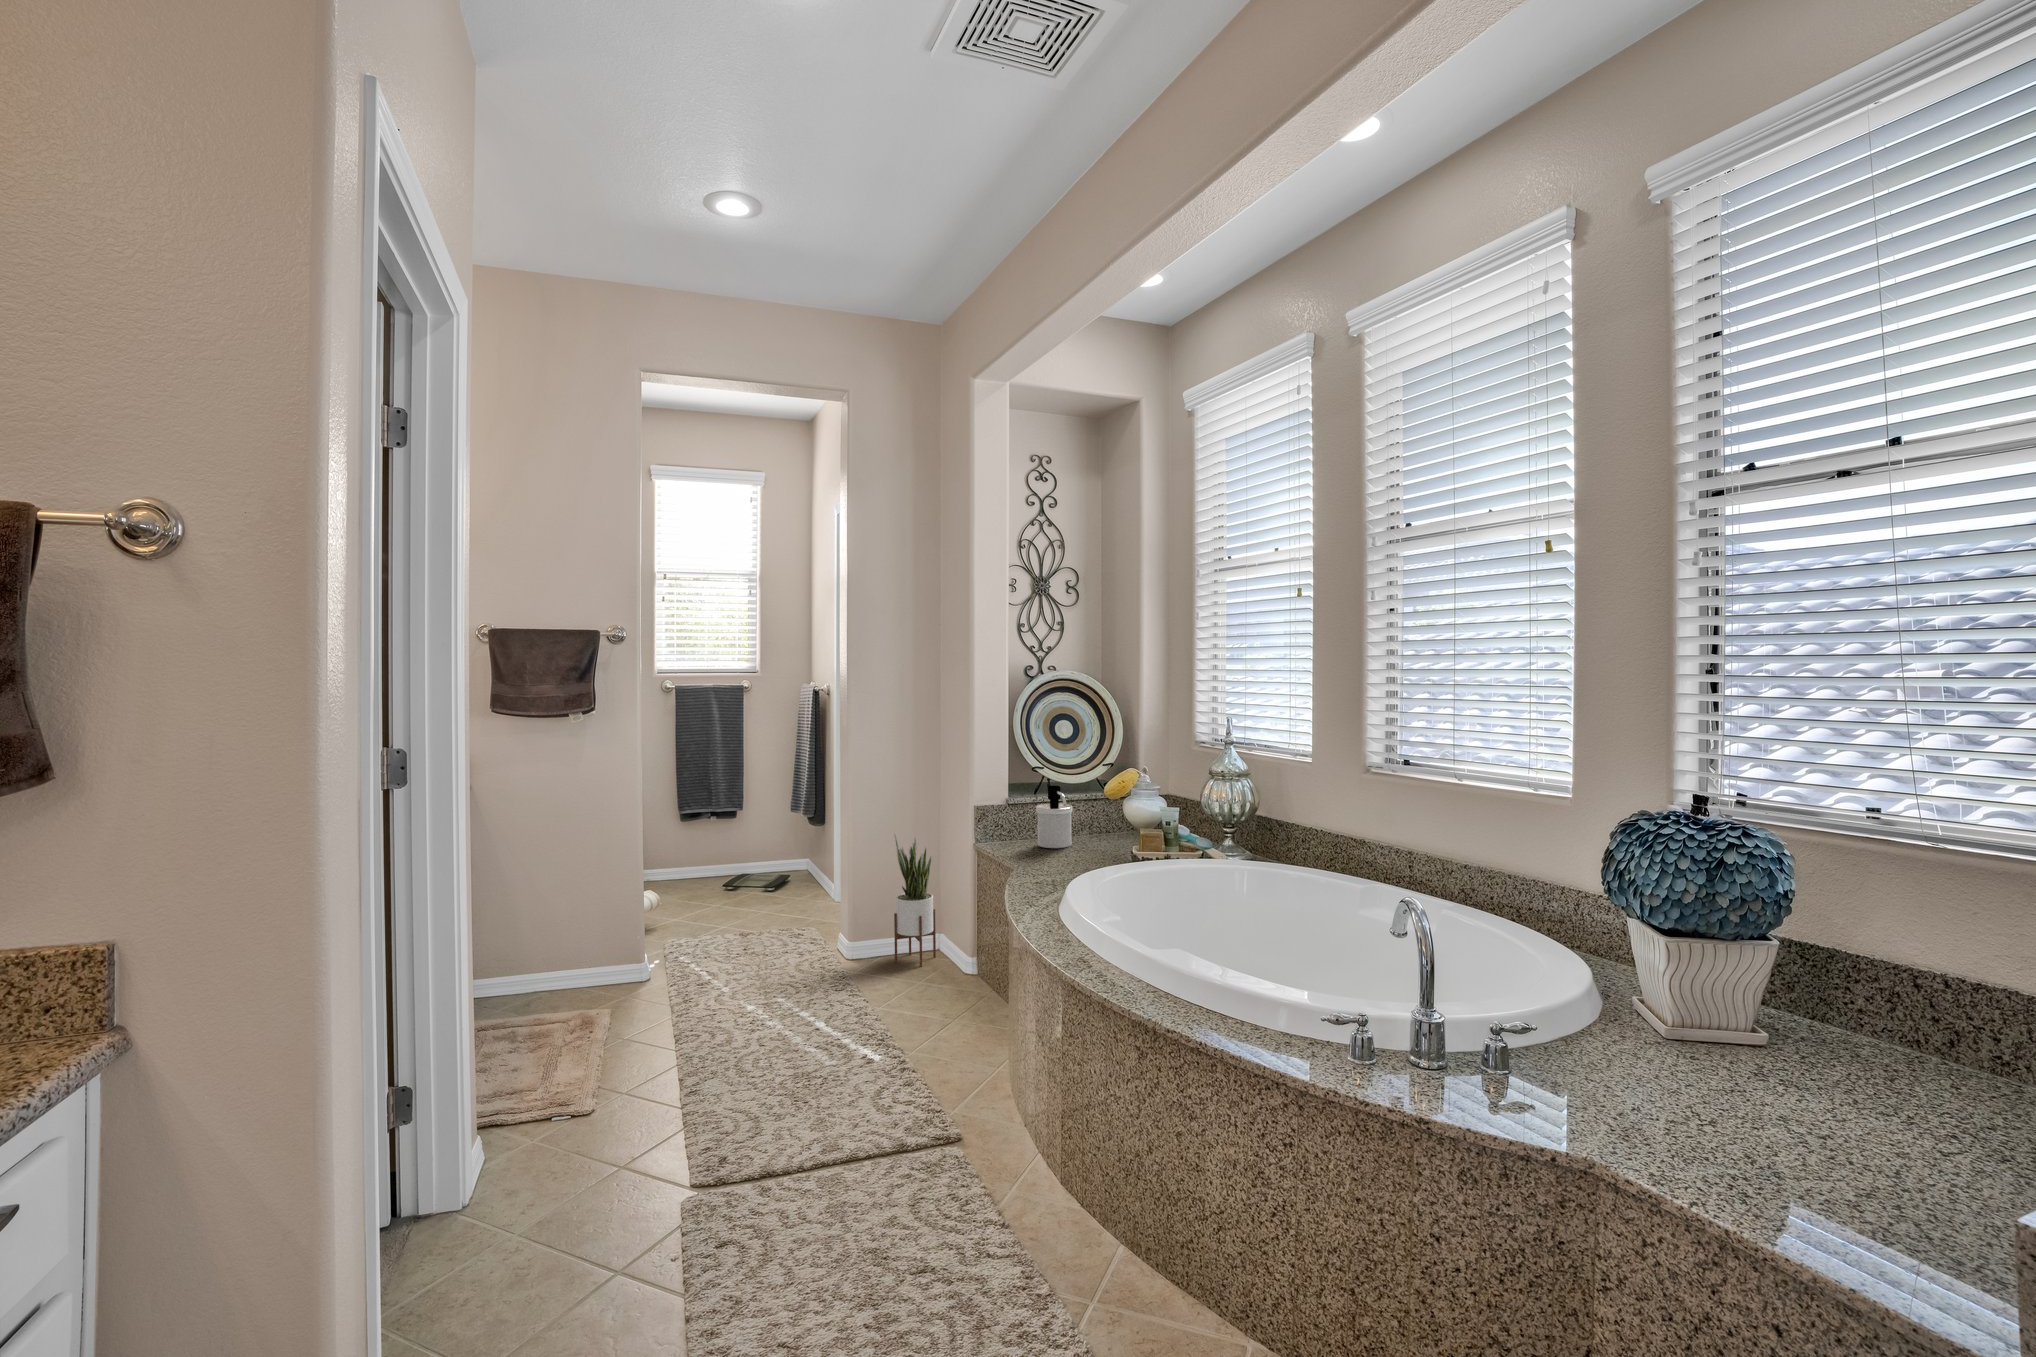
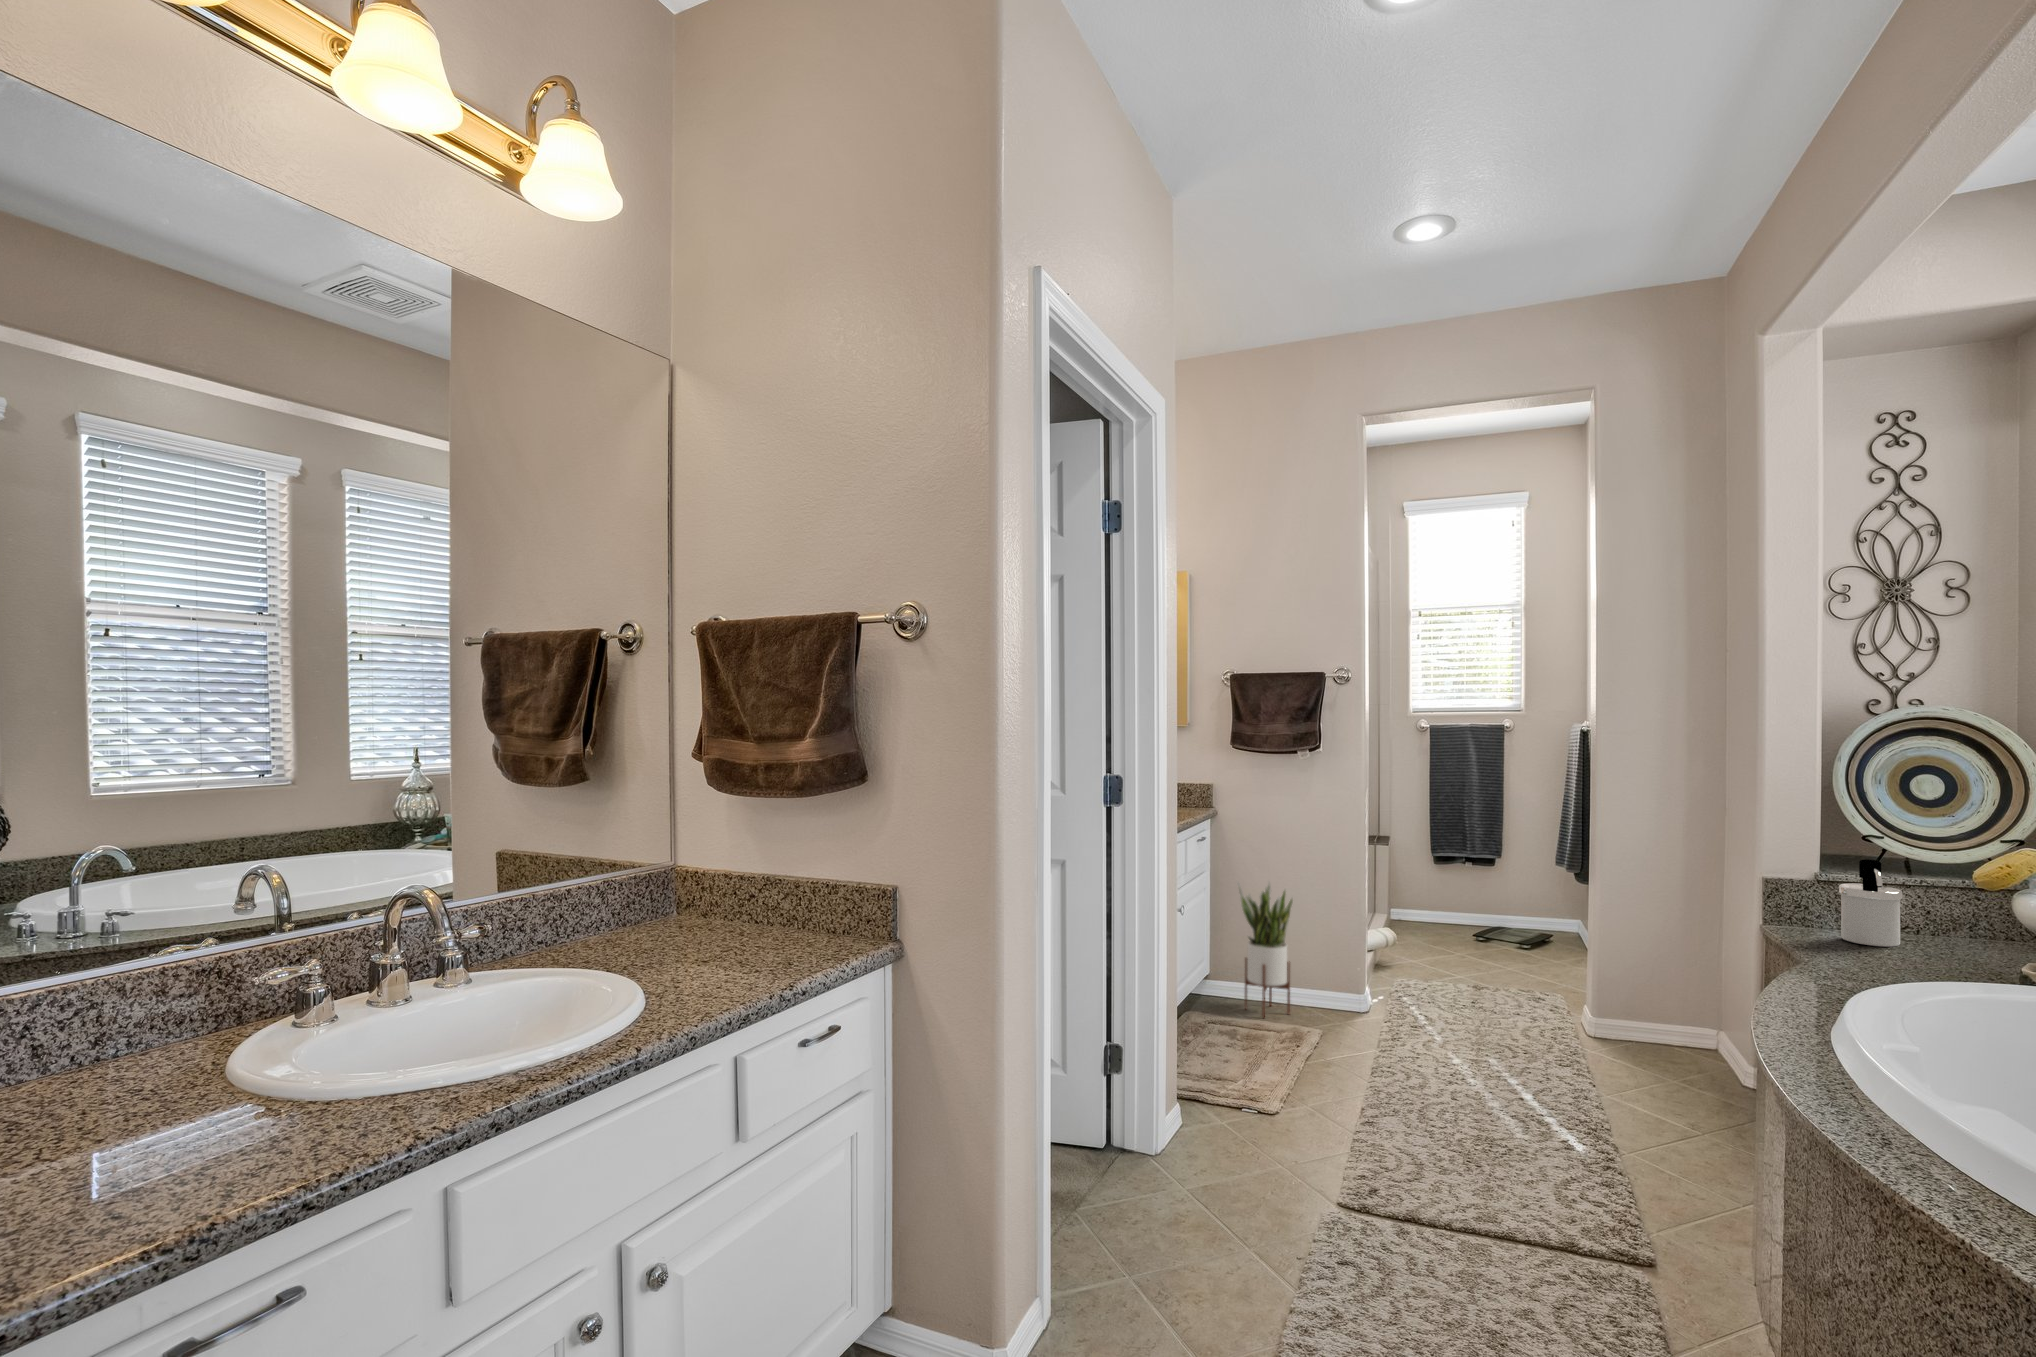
potted plant: present [894,834,936,966] -> present [1237,882,1293,1018]

